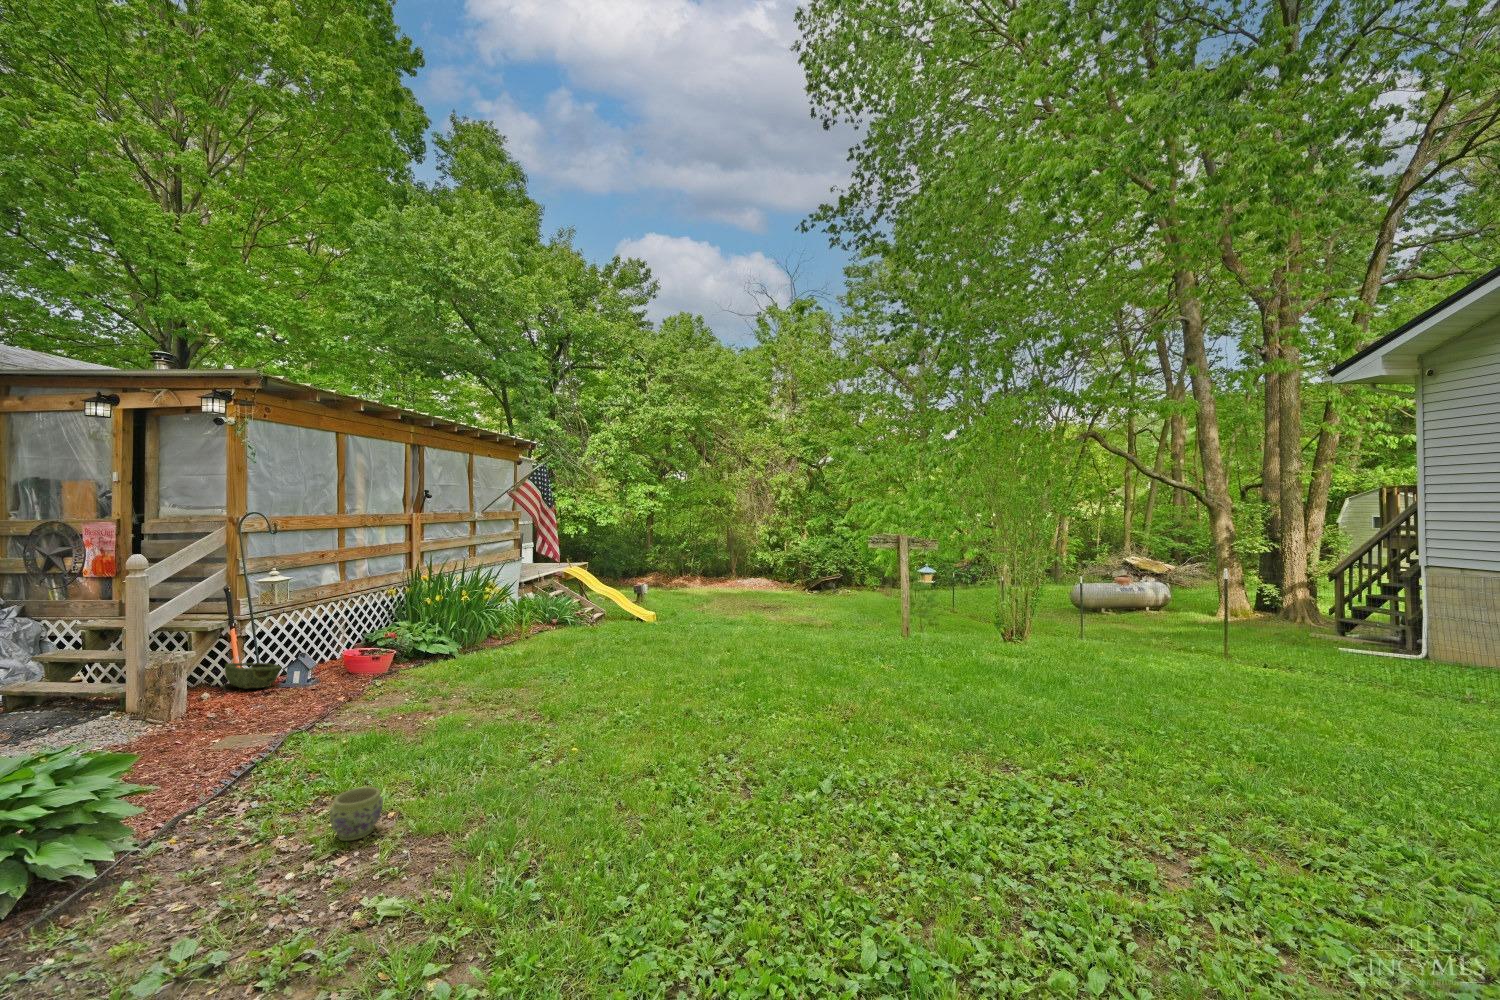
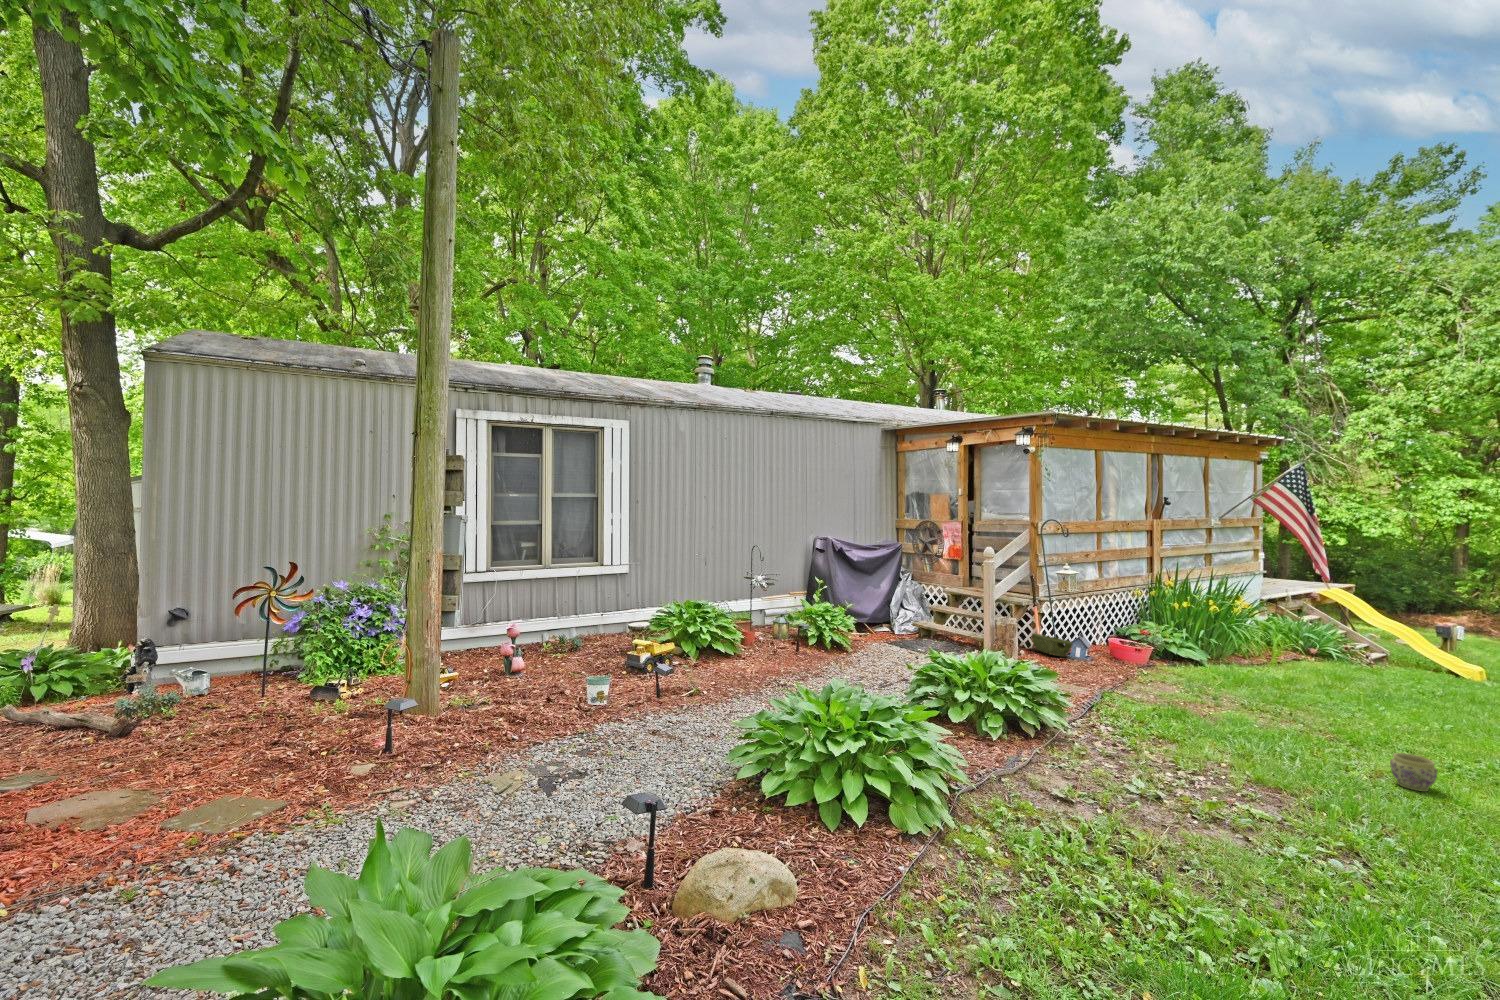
planter: present [330,787,383,841] -> present [1390,753,1437,792]

